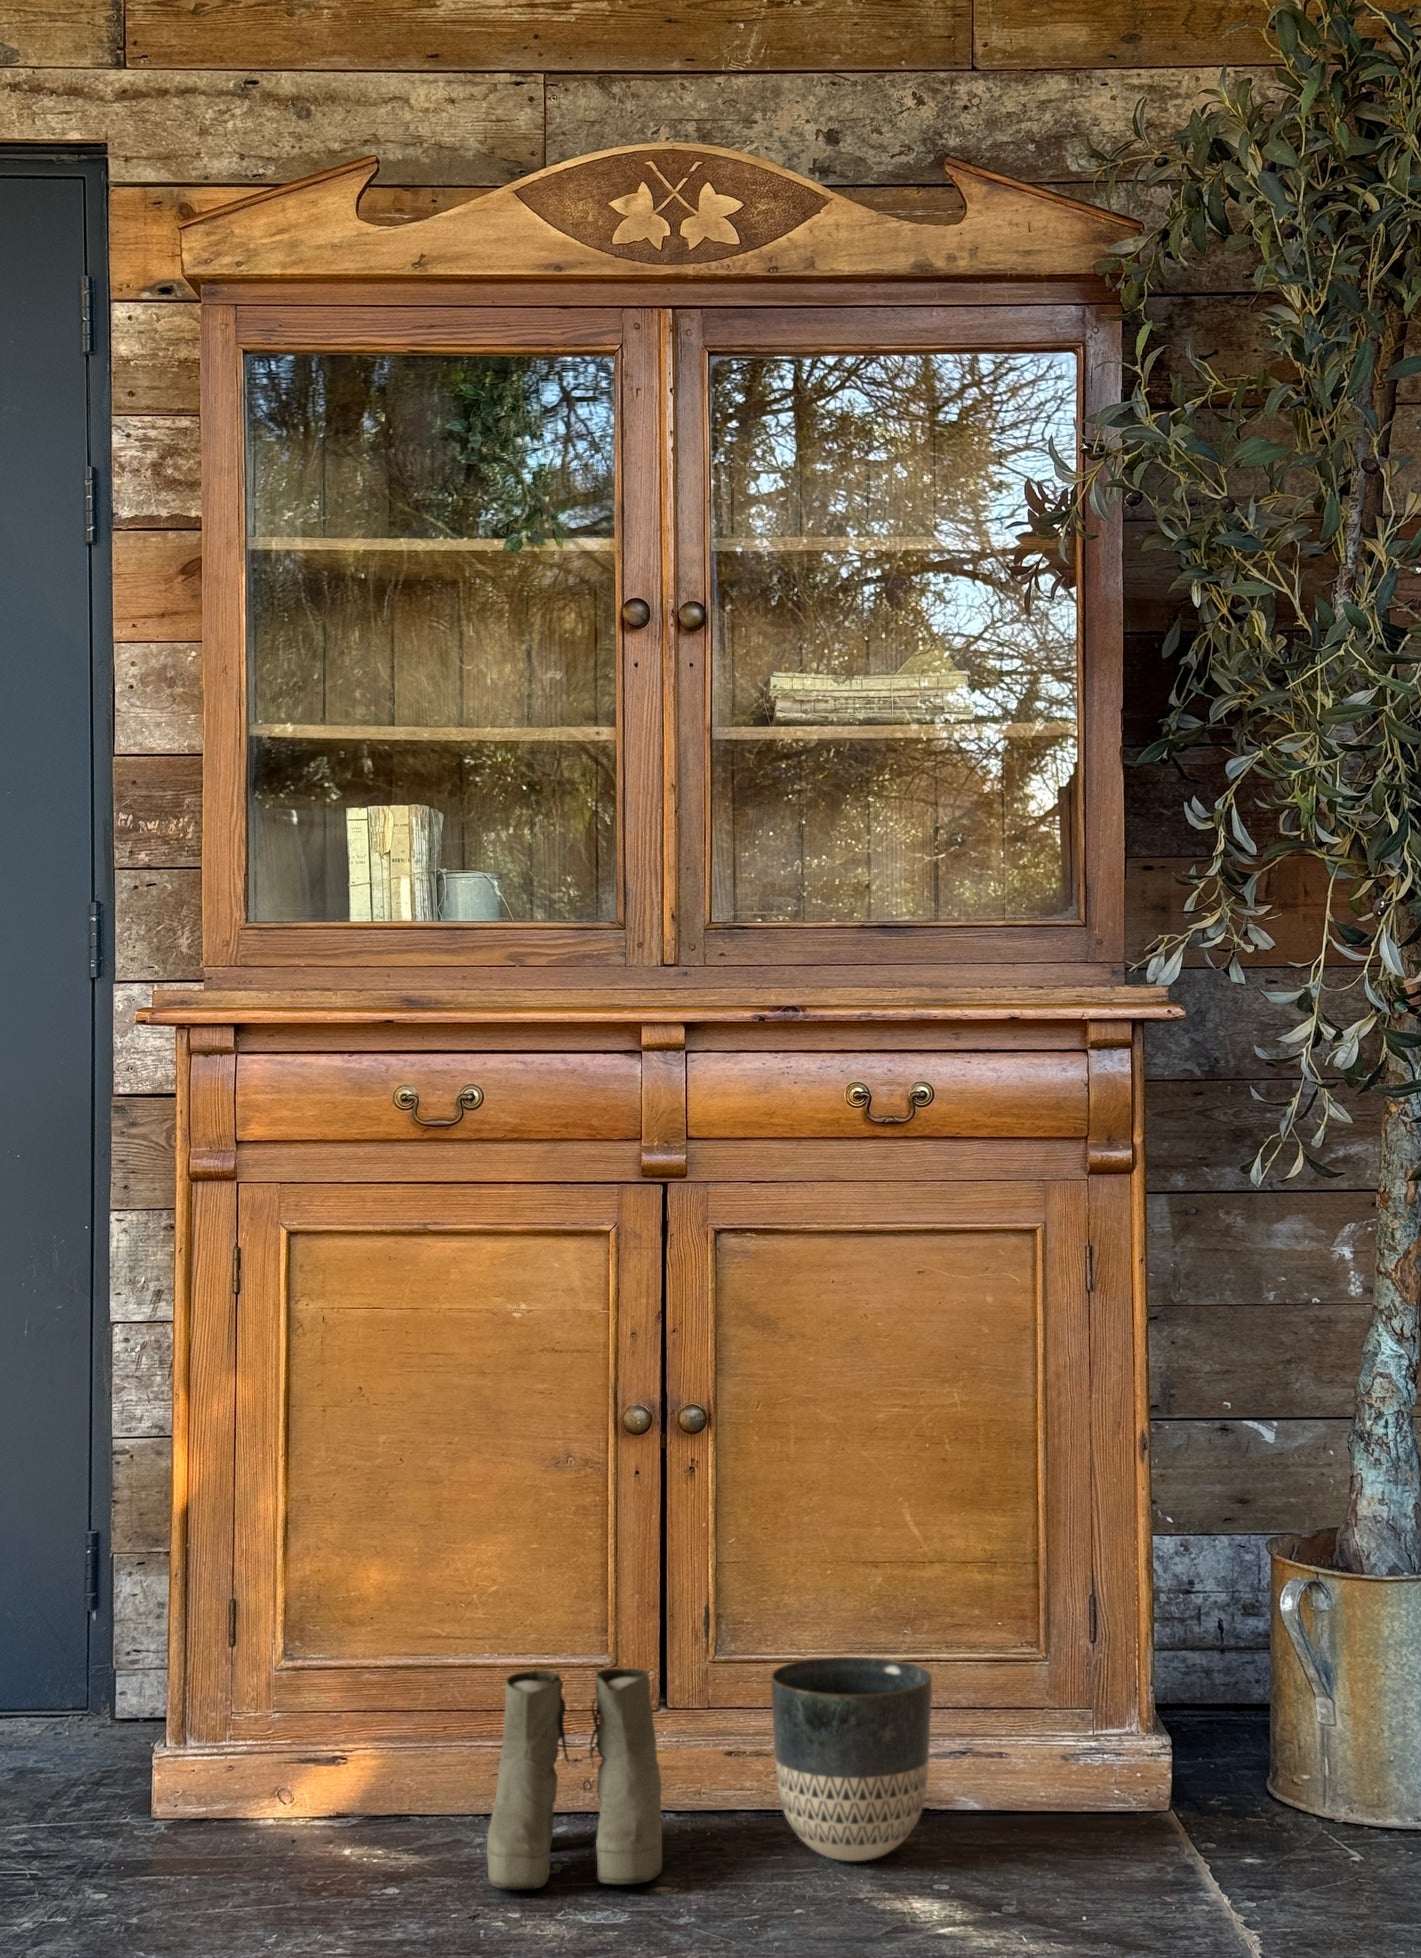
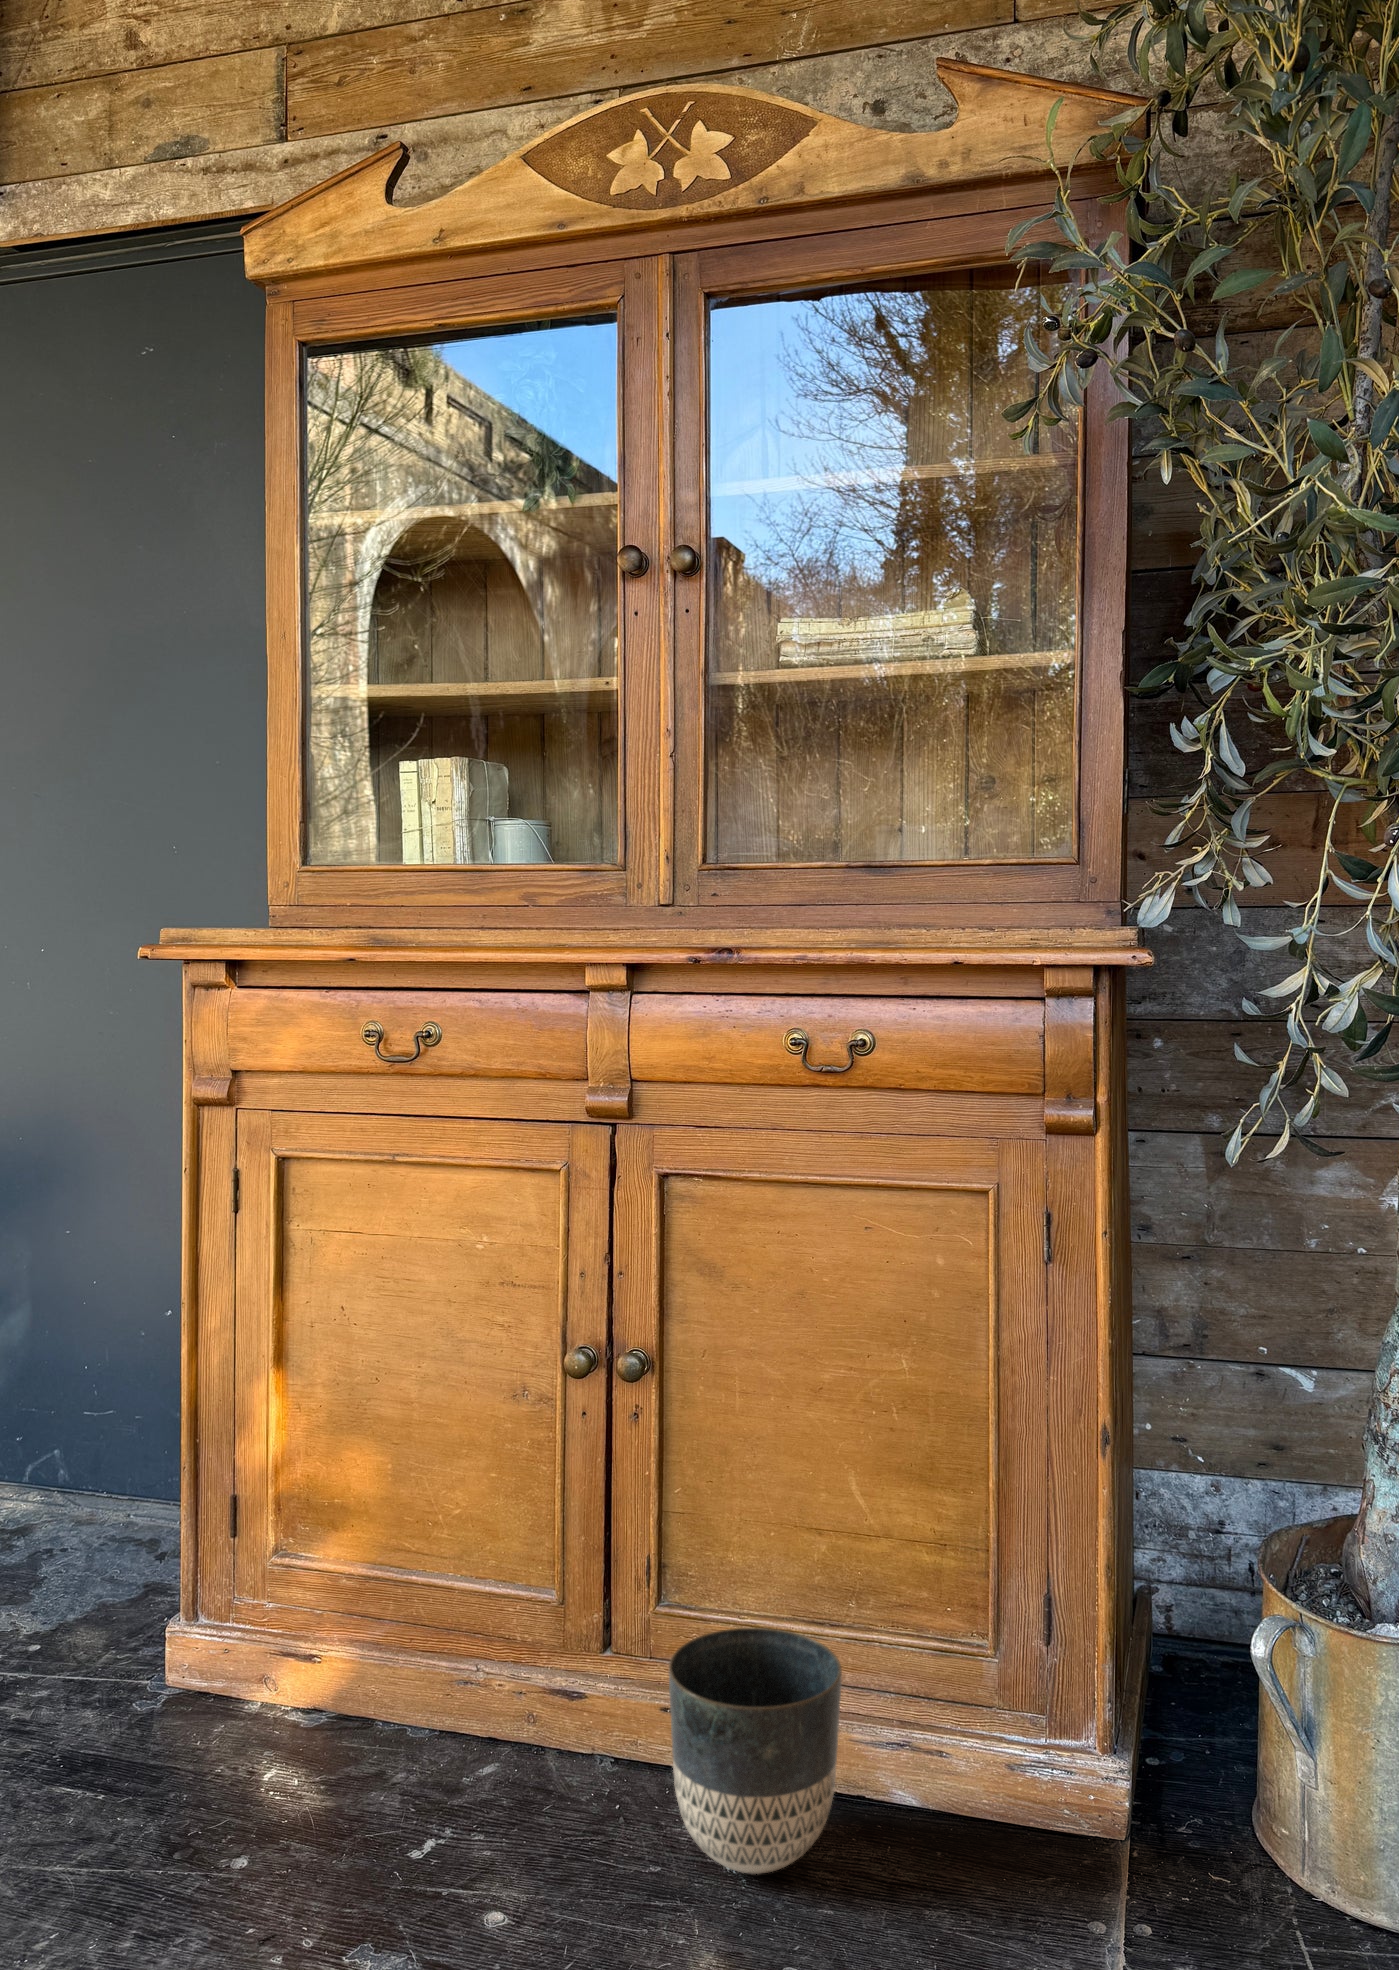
boots: present [487,1669,662,1890] -> none [357,1610,575,1880]

